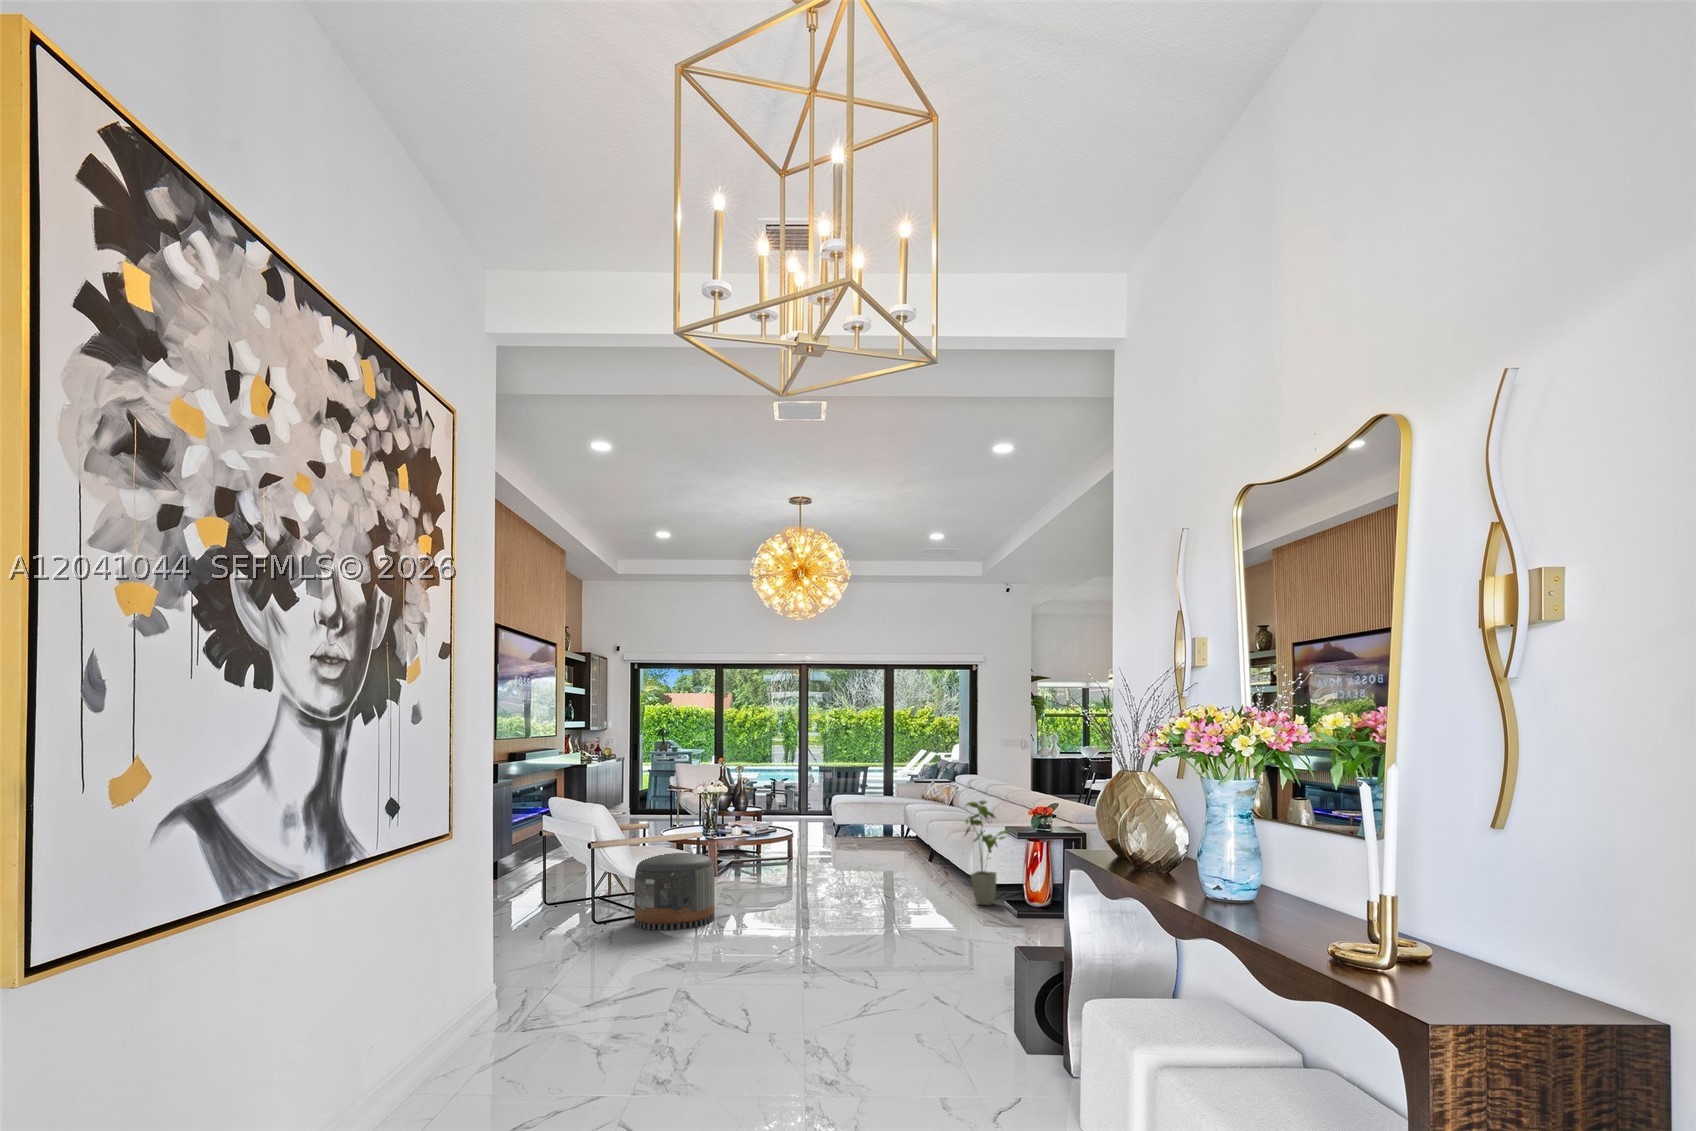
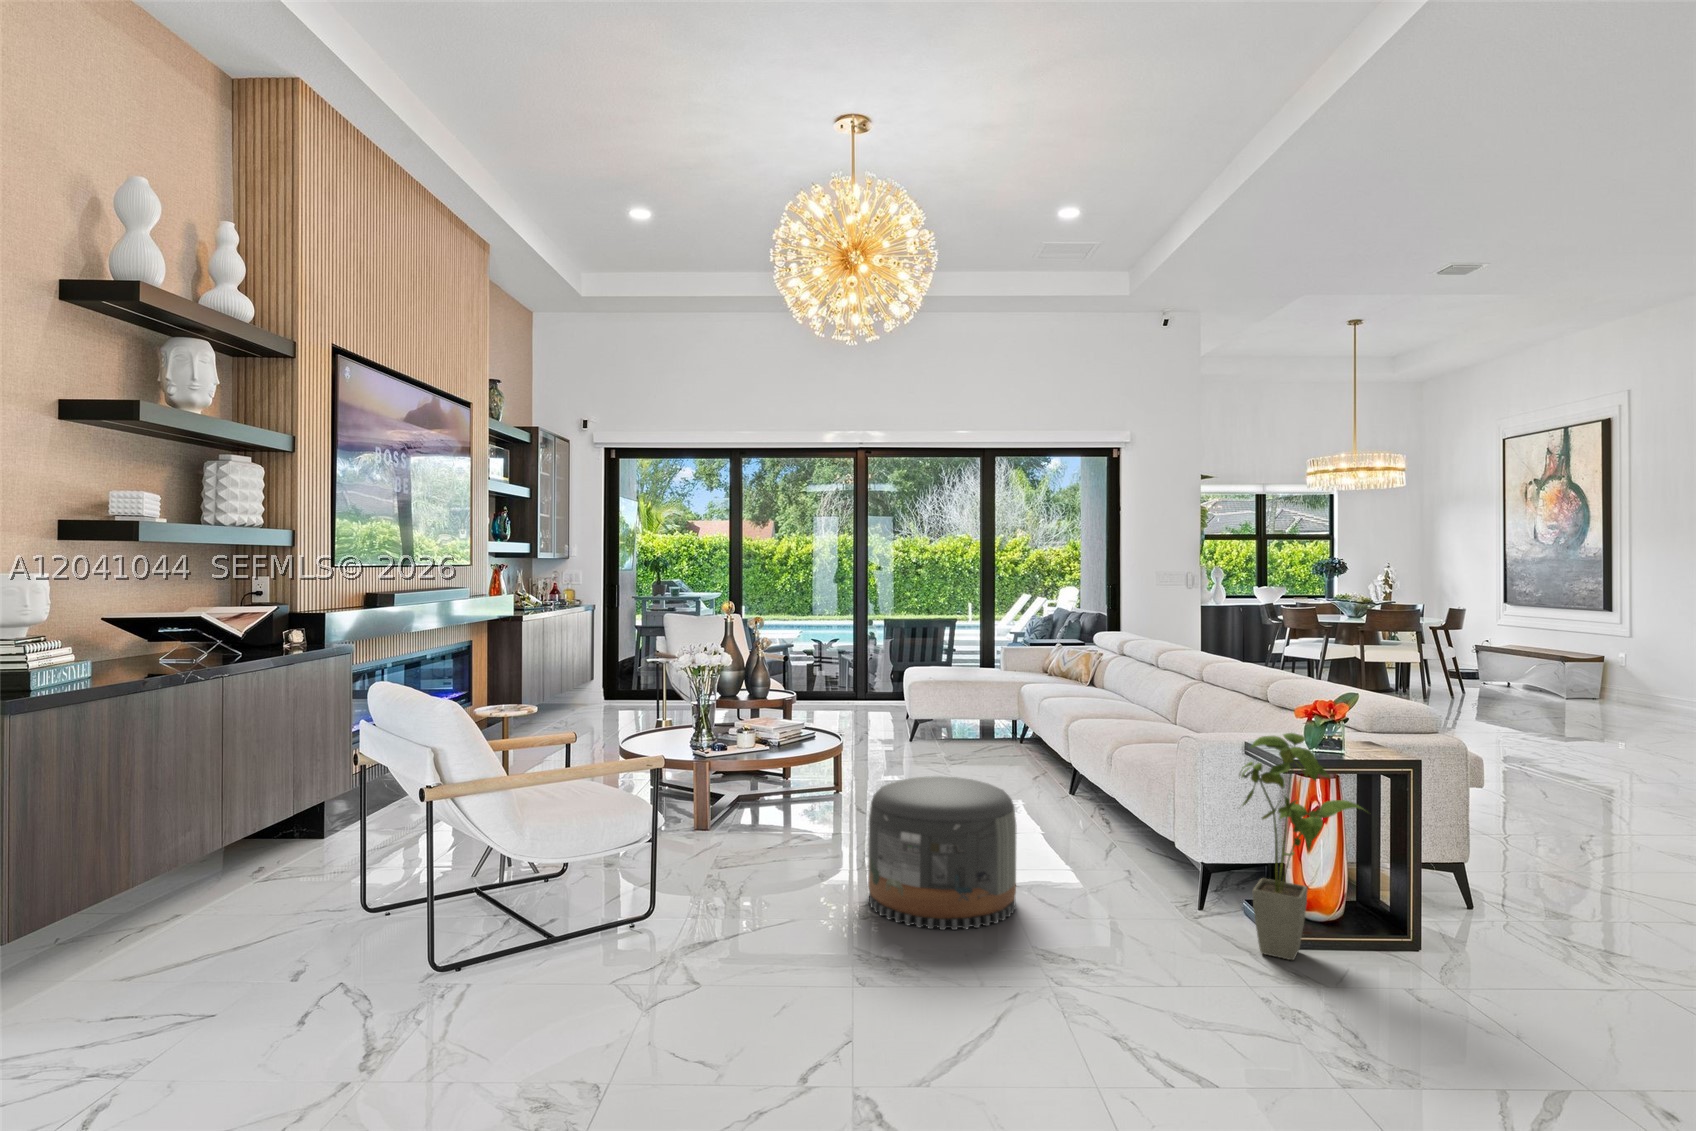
pouf: present [634,853,715,930] -> present [868,776,1017,930]

